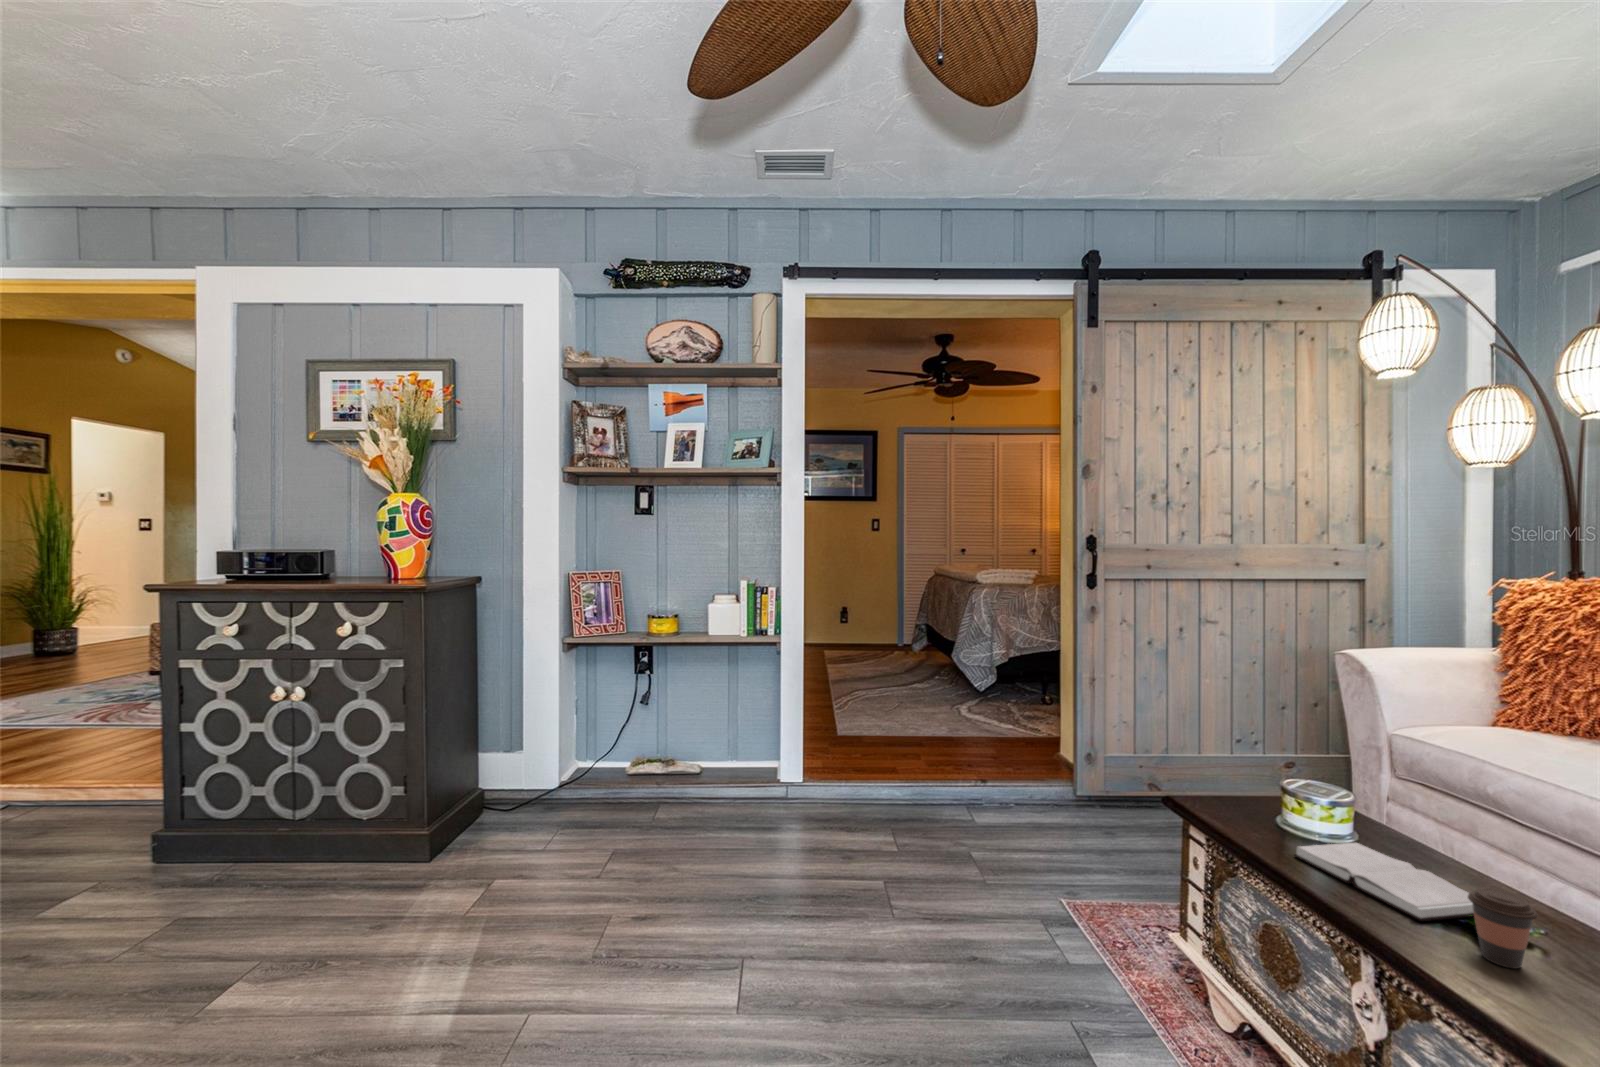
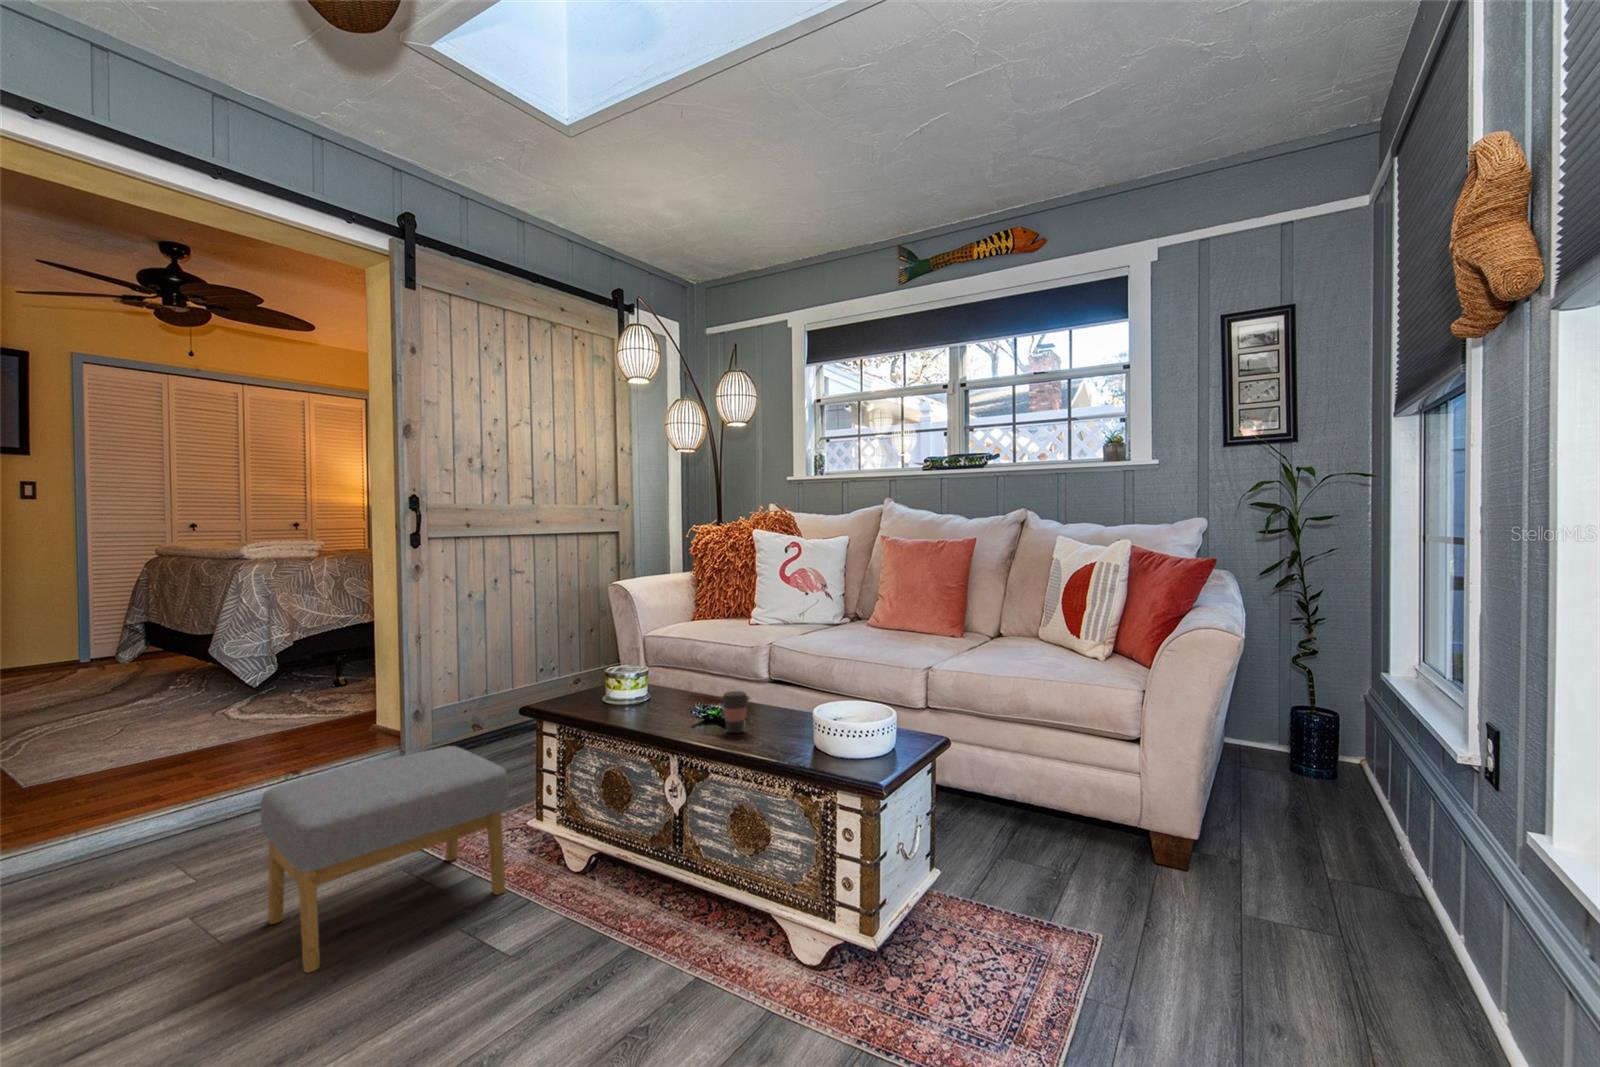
footstool: none [922,801,1137,1007] -> present [261,746,508,973]
hardback book: present [1294,842,1474,921] -> none [622,698,725,727]

